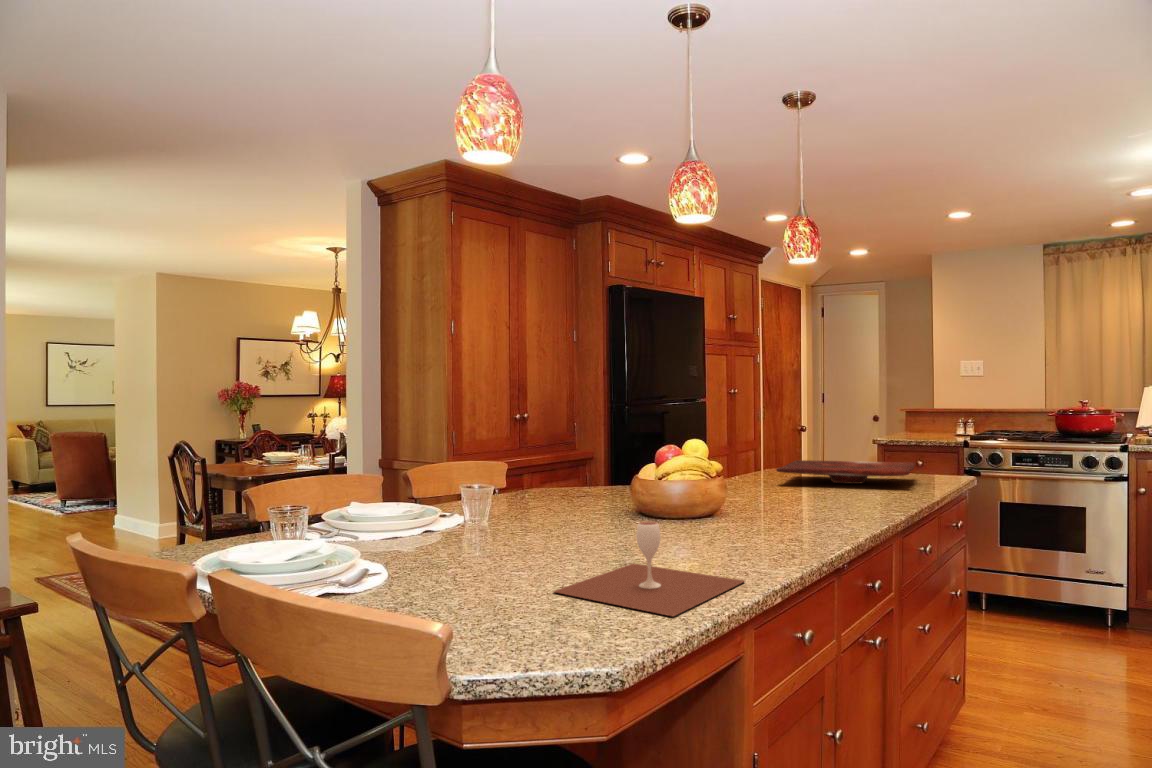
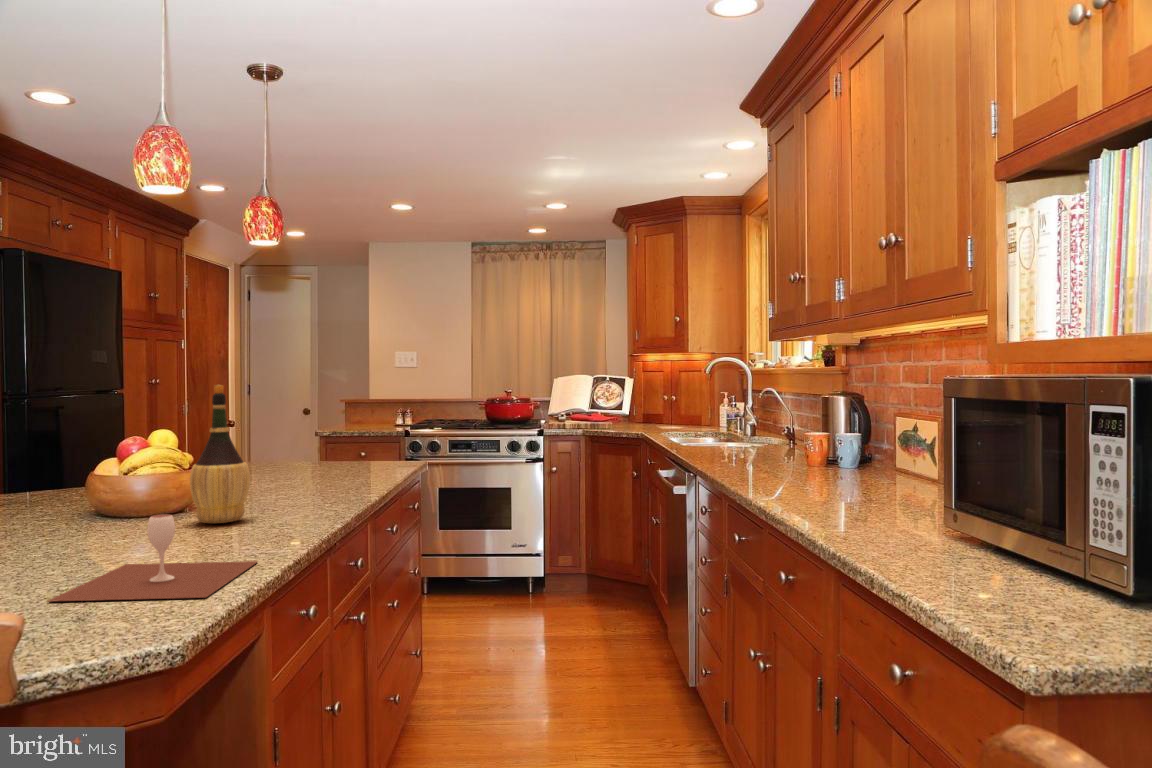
wine bottle: none [708,395,764,530] -> present [190,385,250,523]
cutting board: present [776,460,915,484] -> none [238,449,371,473]

